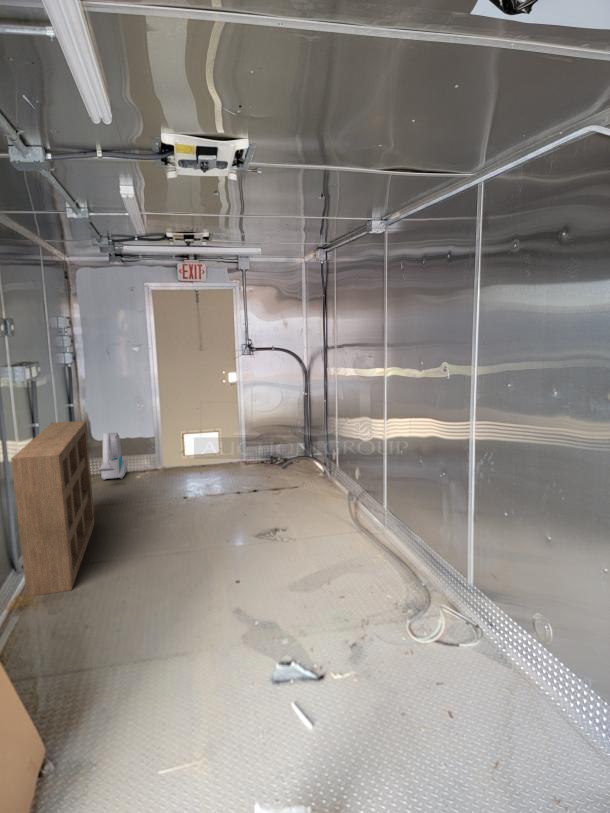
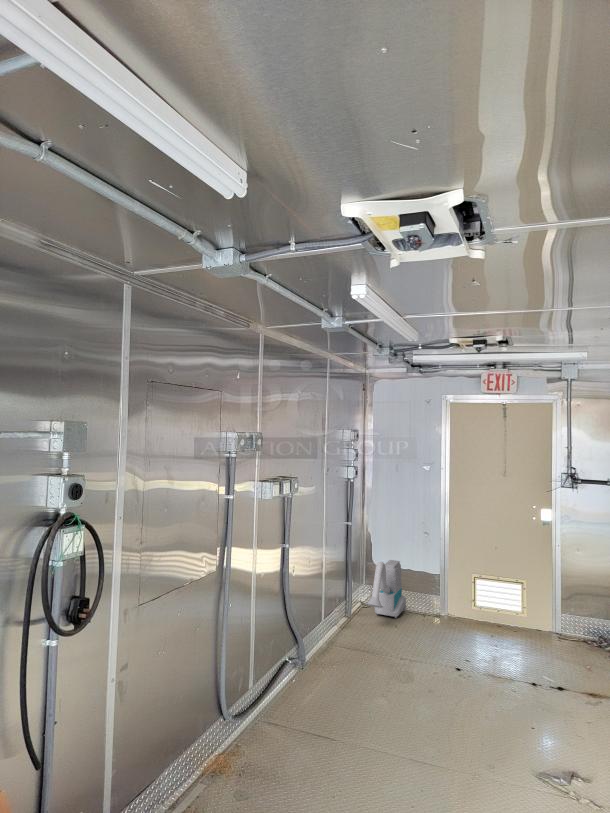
shelving unit: present [11,421,95,596] -> none [228,547,342,767]

